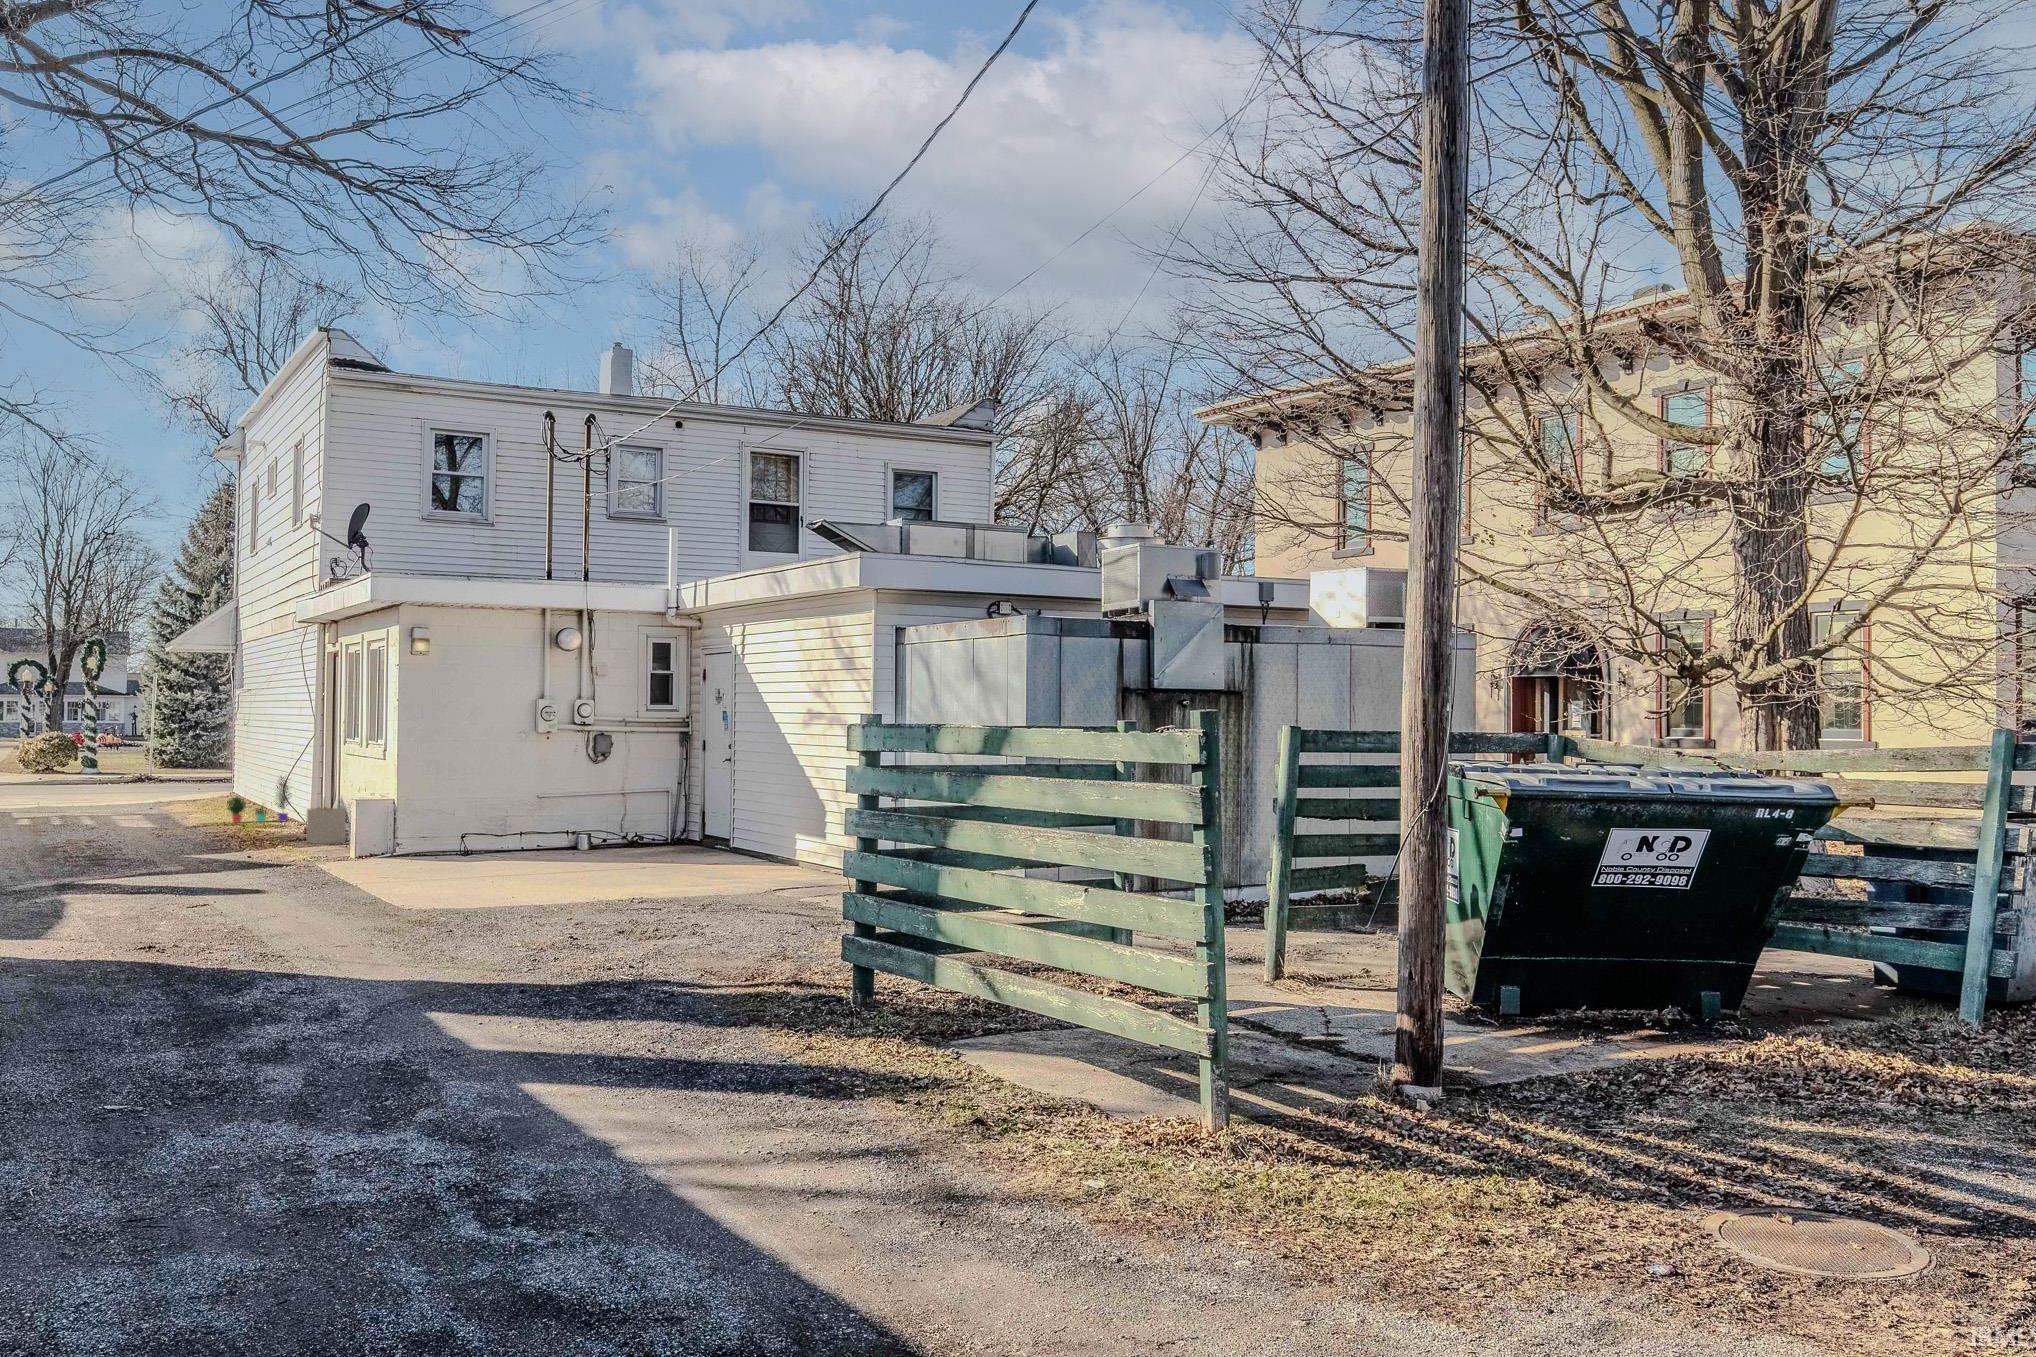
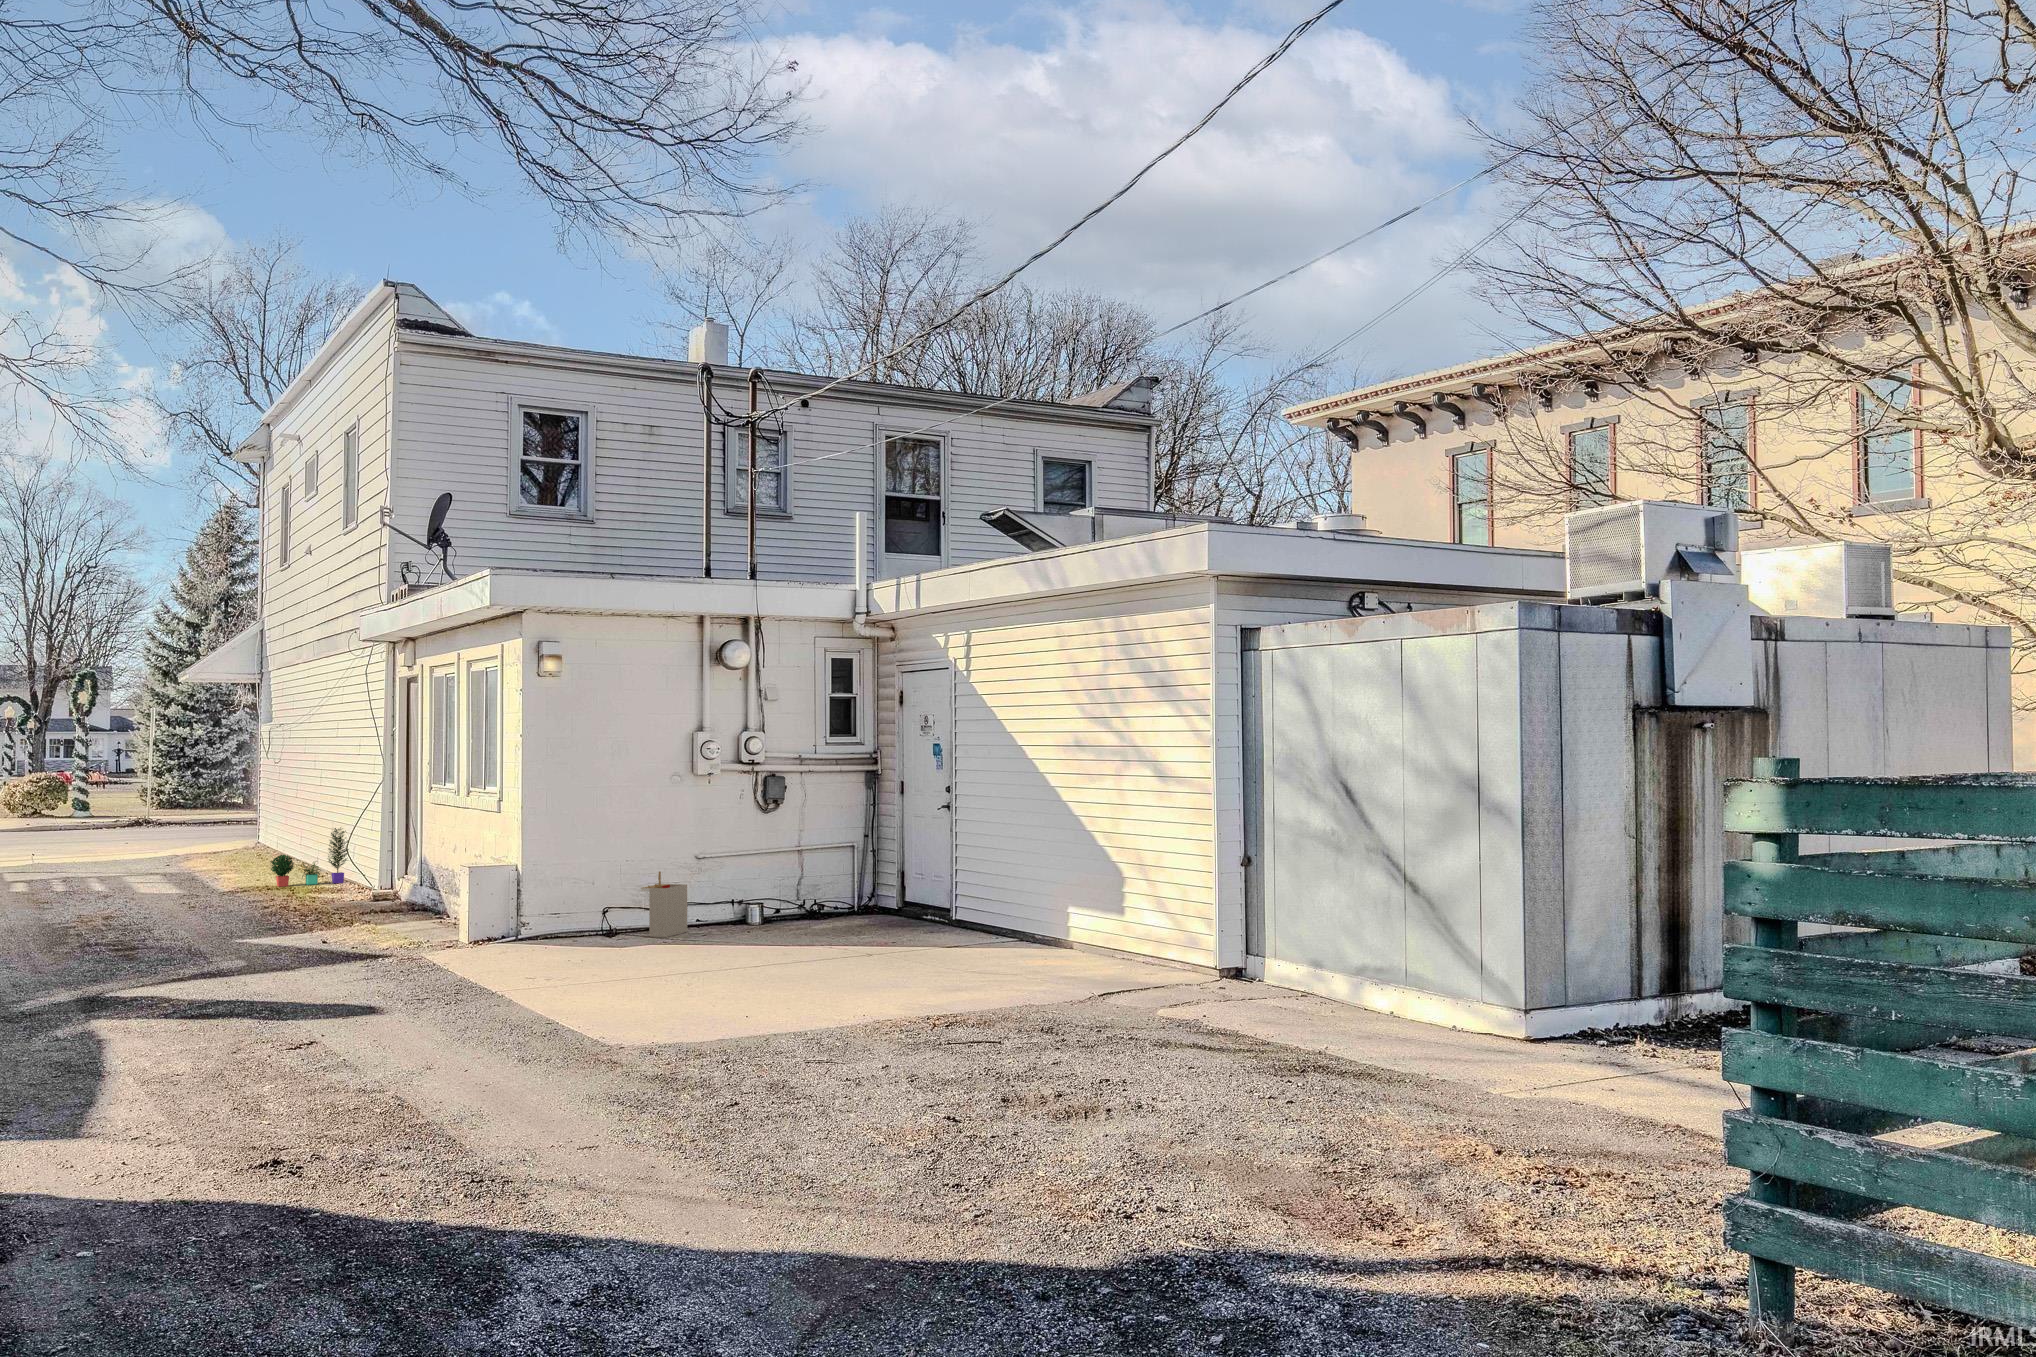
storage bin: present [306,800,346,844] -> present [641,871,687,937]

